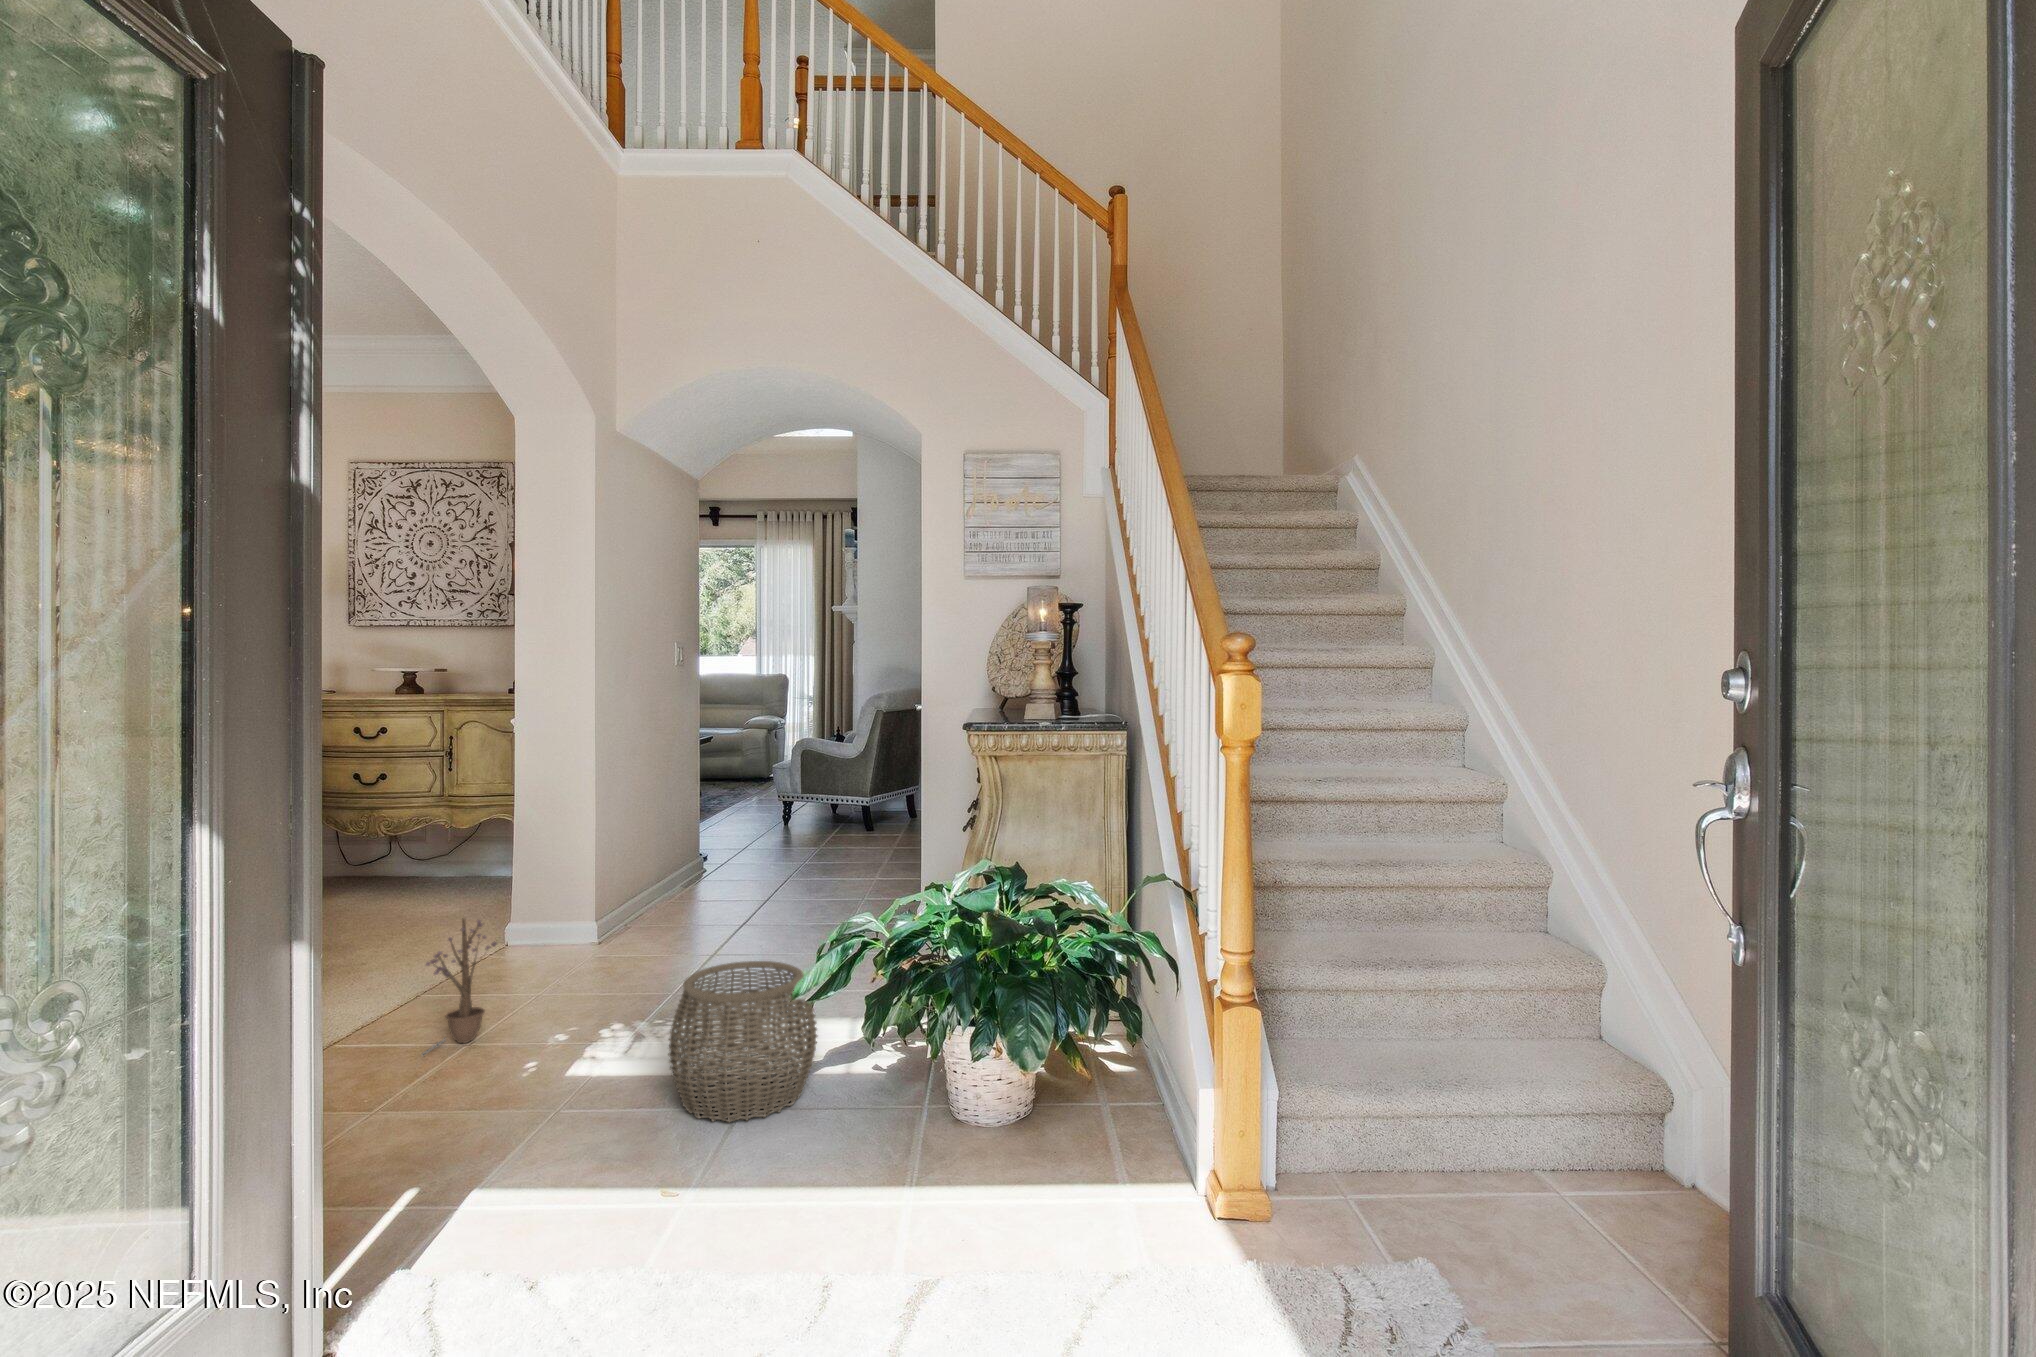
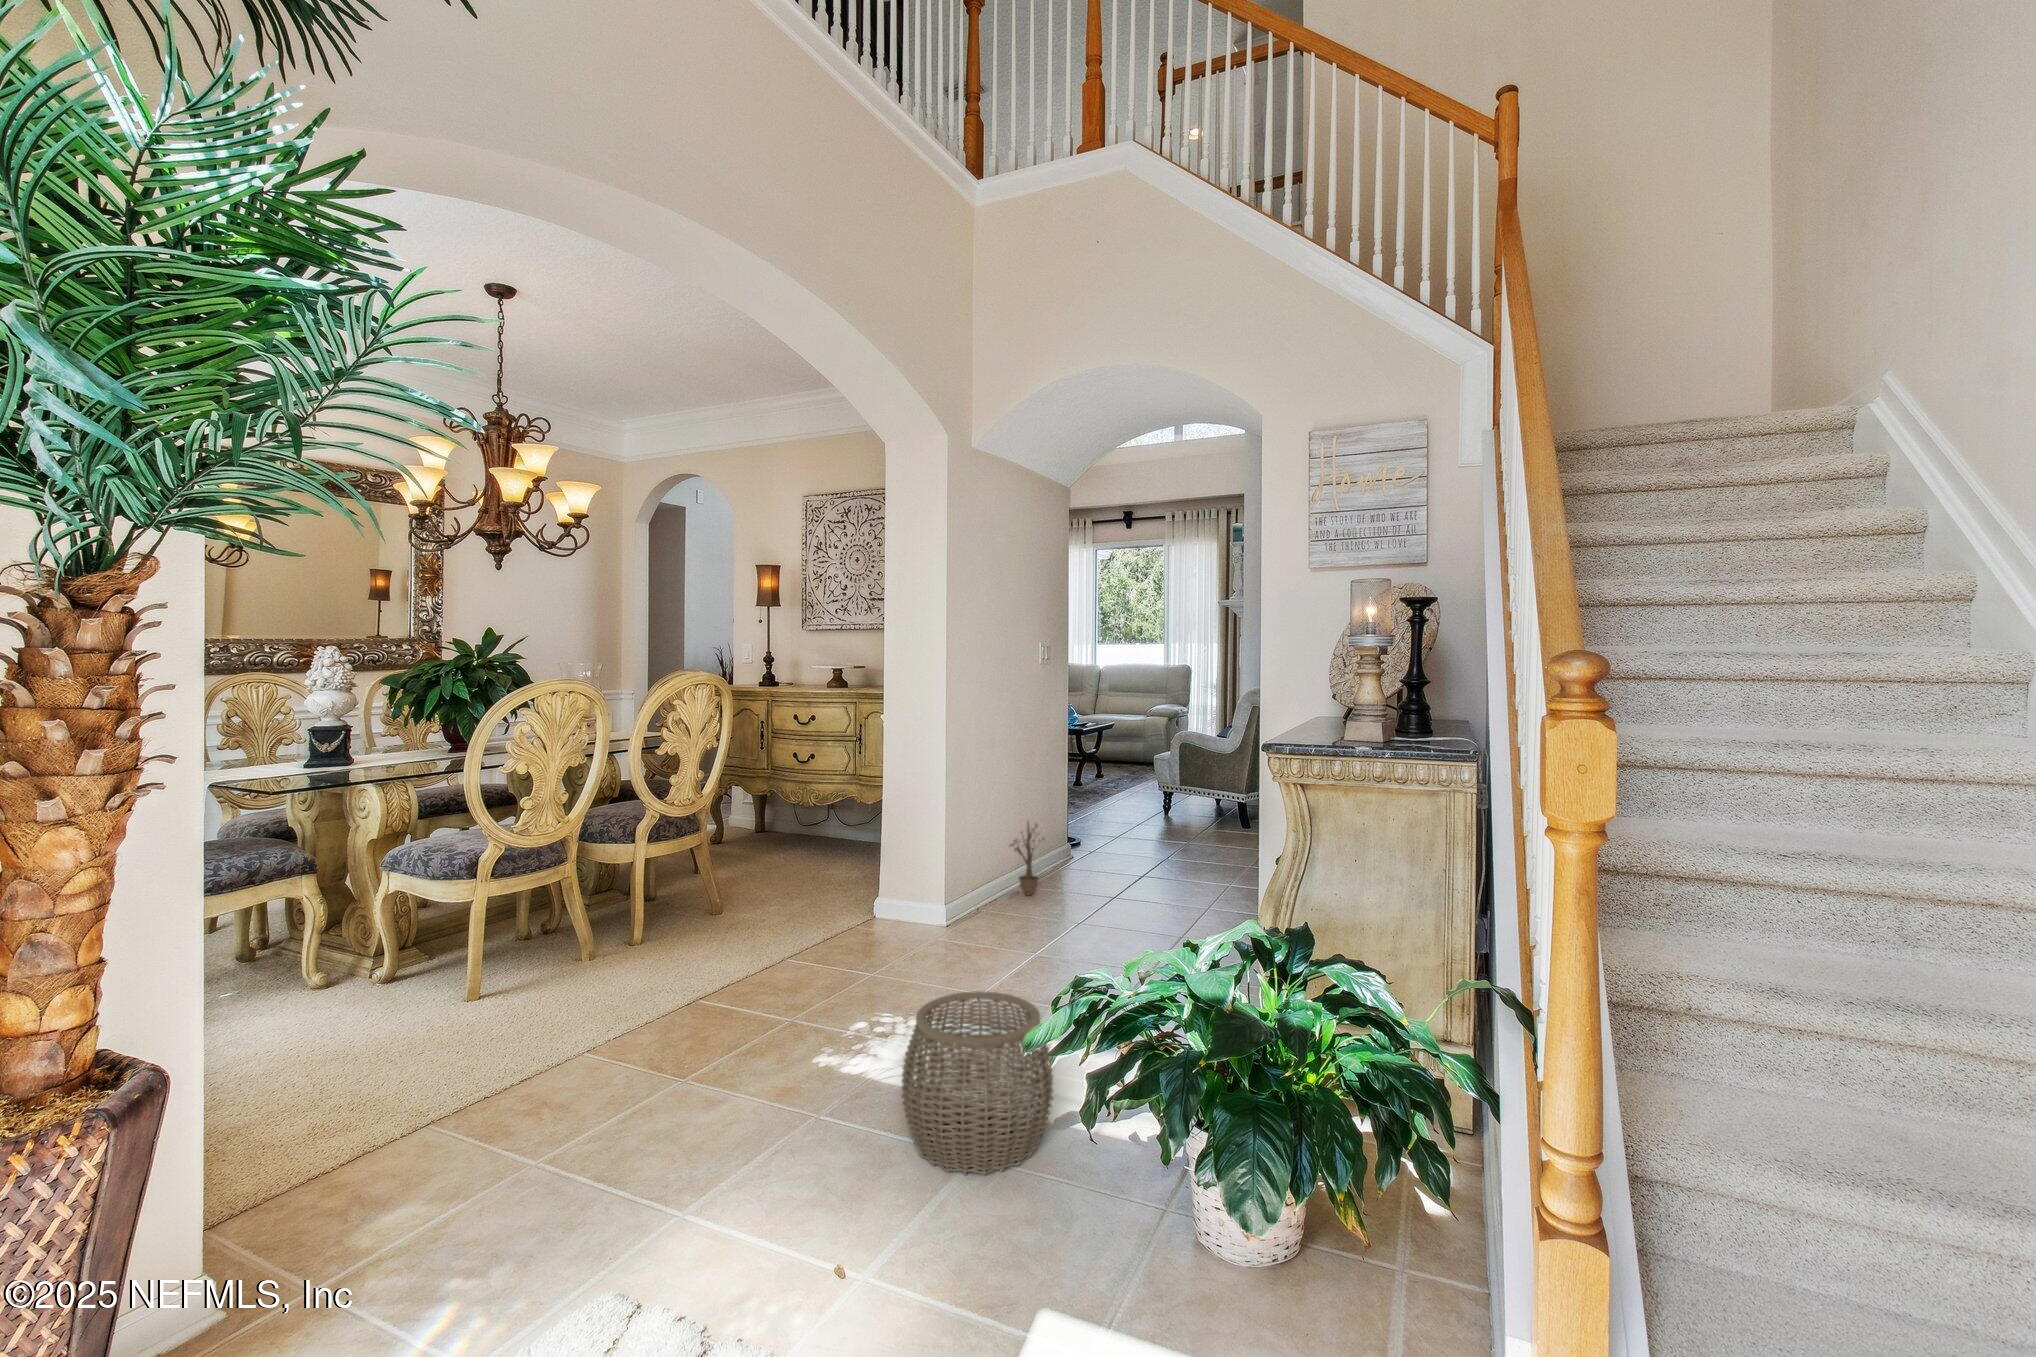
decorative plant: present [422,919,497,1055] -> present [1010,823,1044,895]

